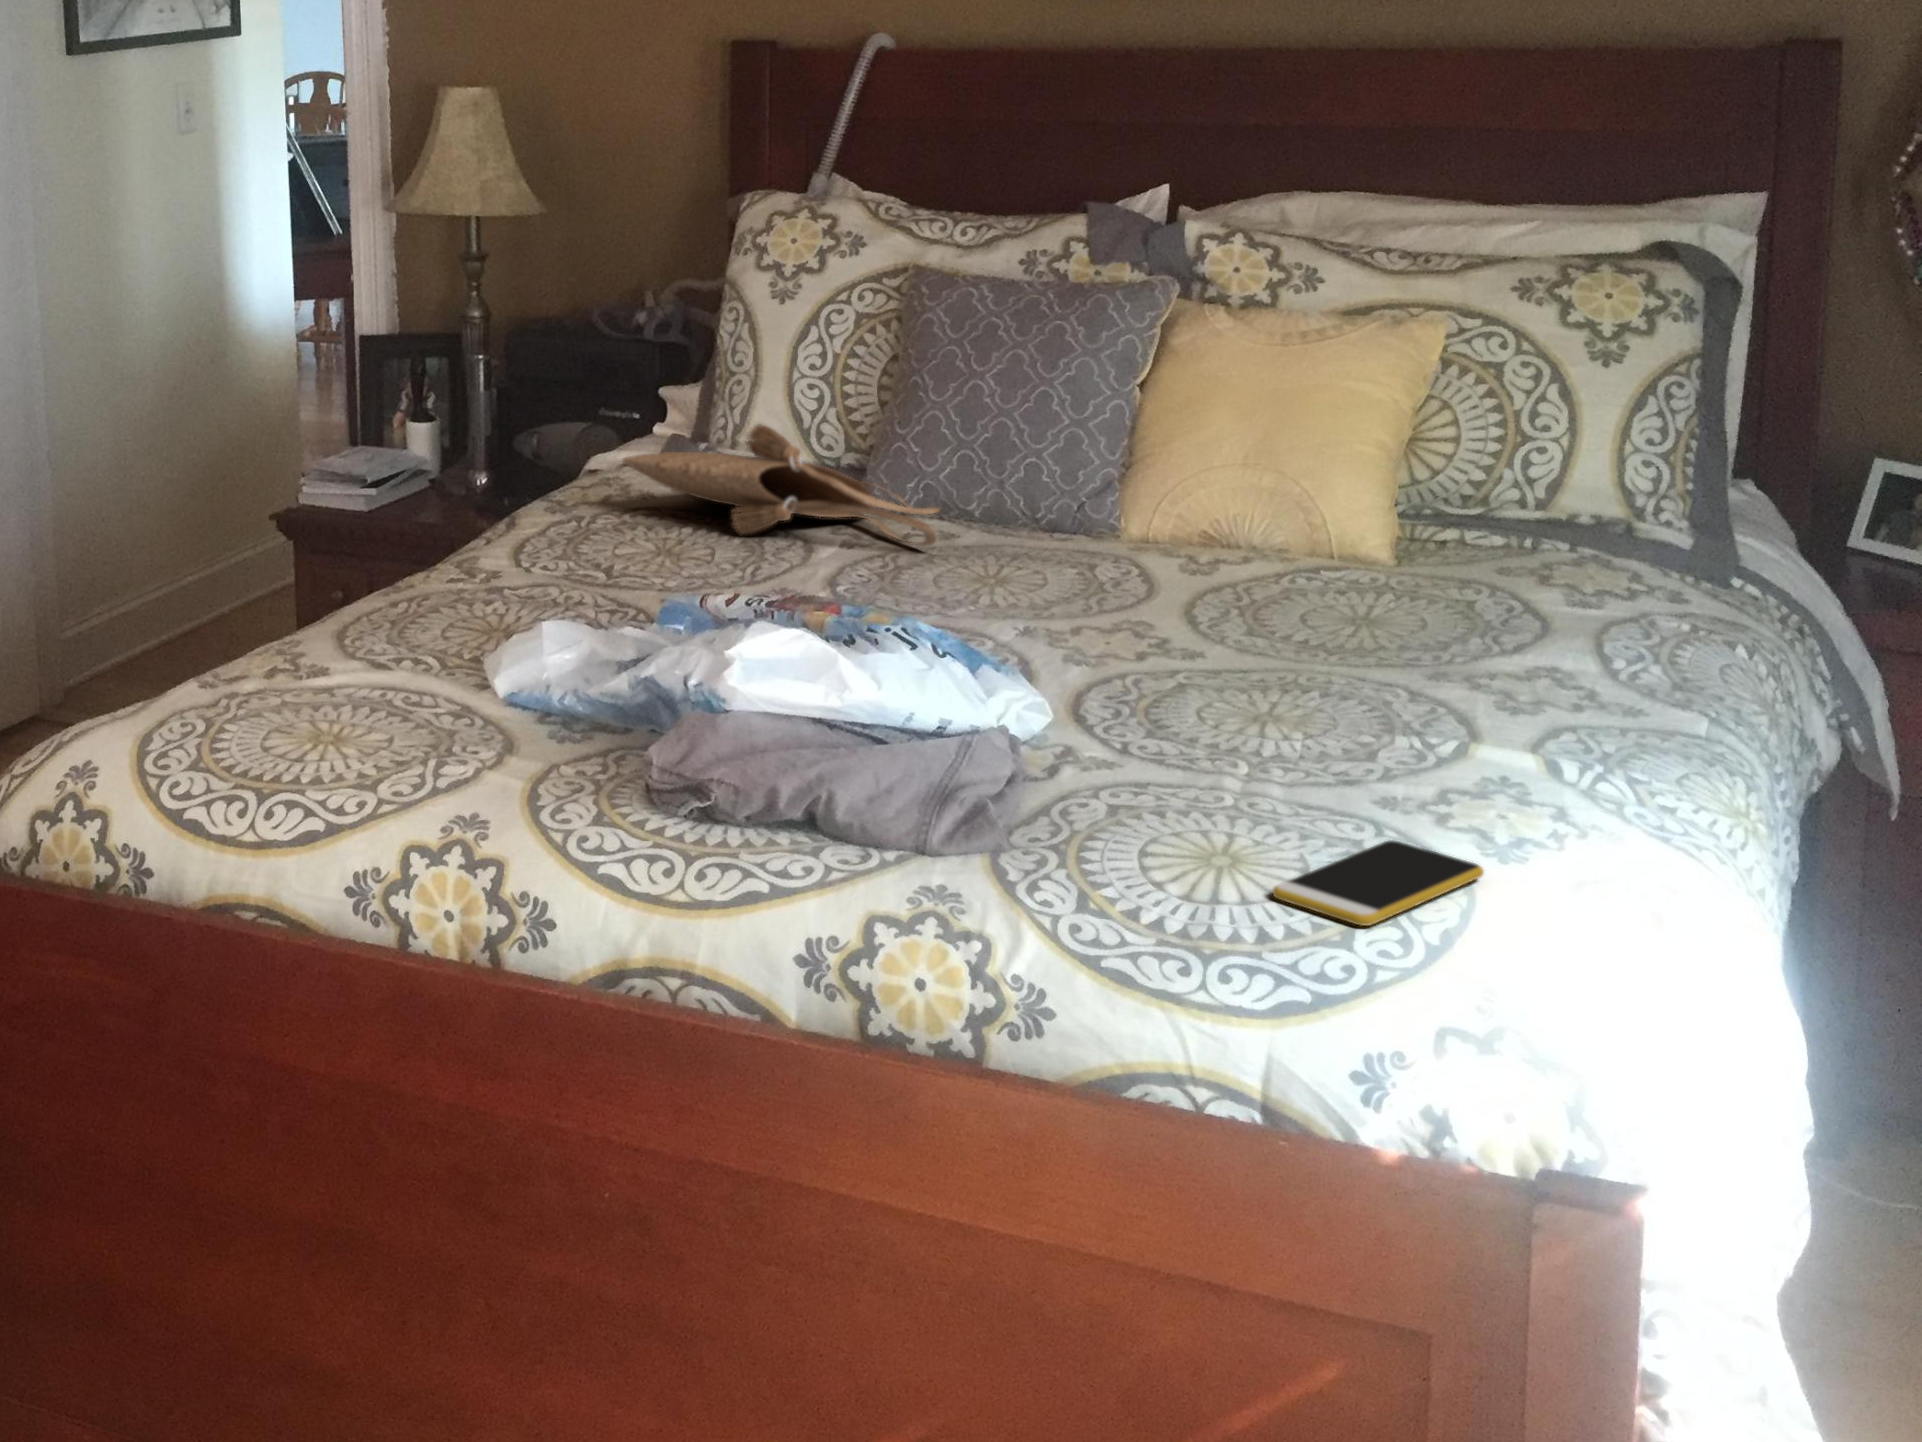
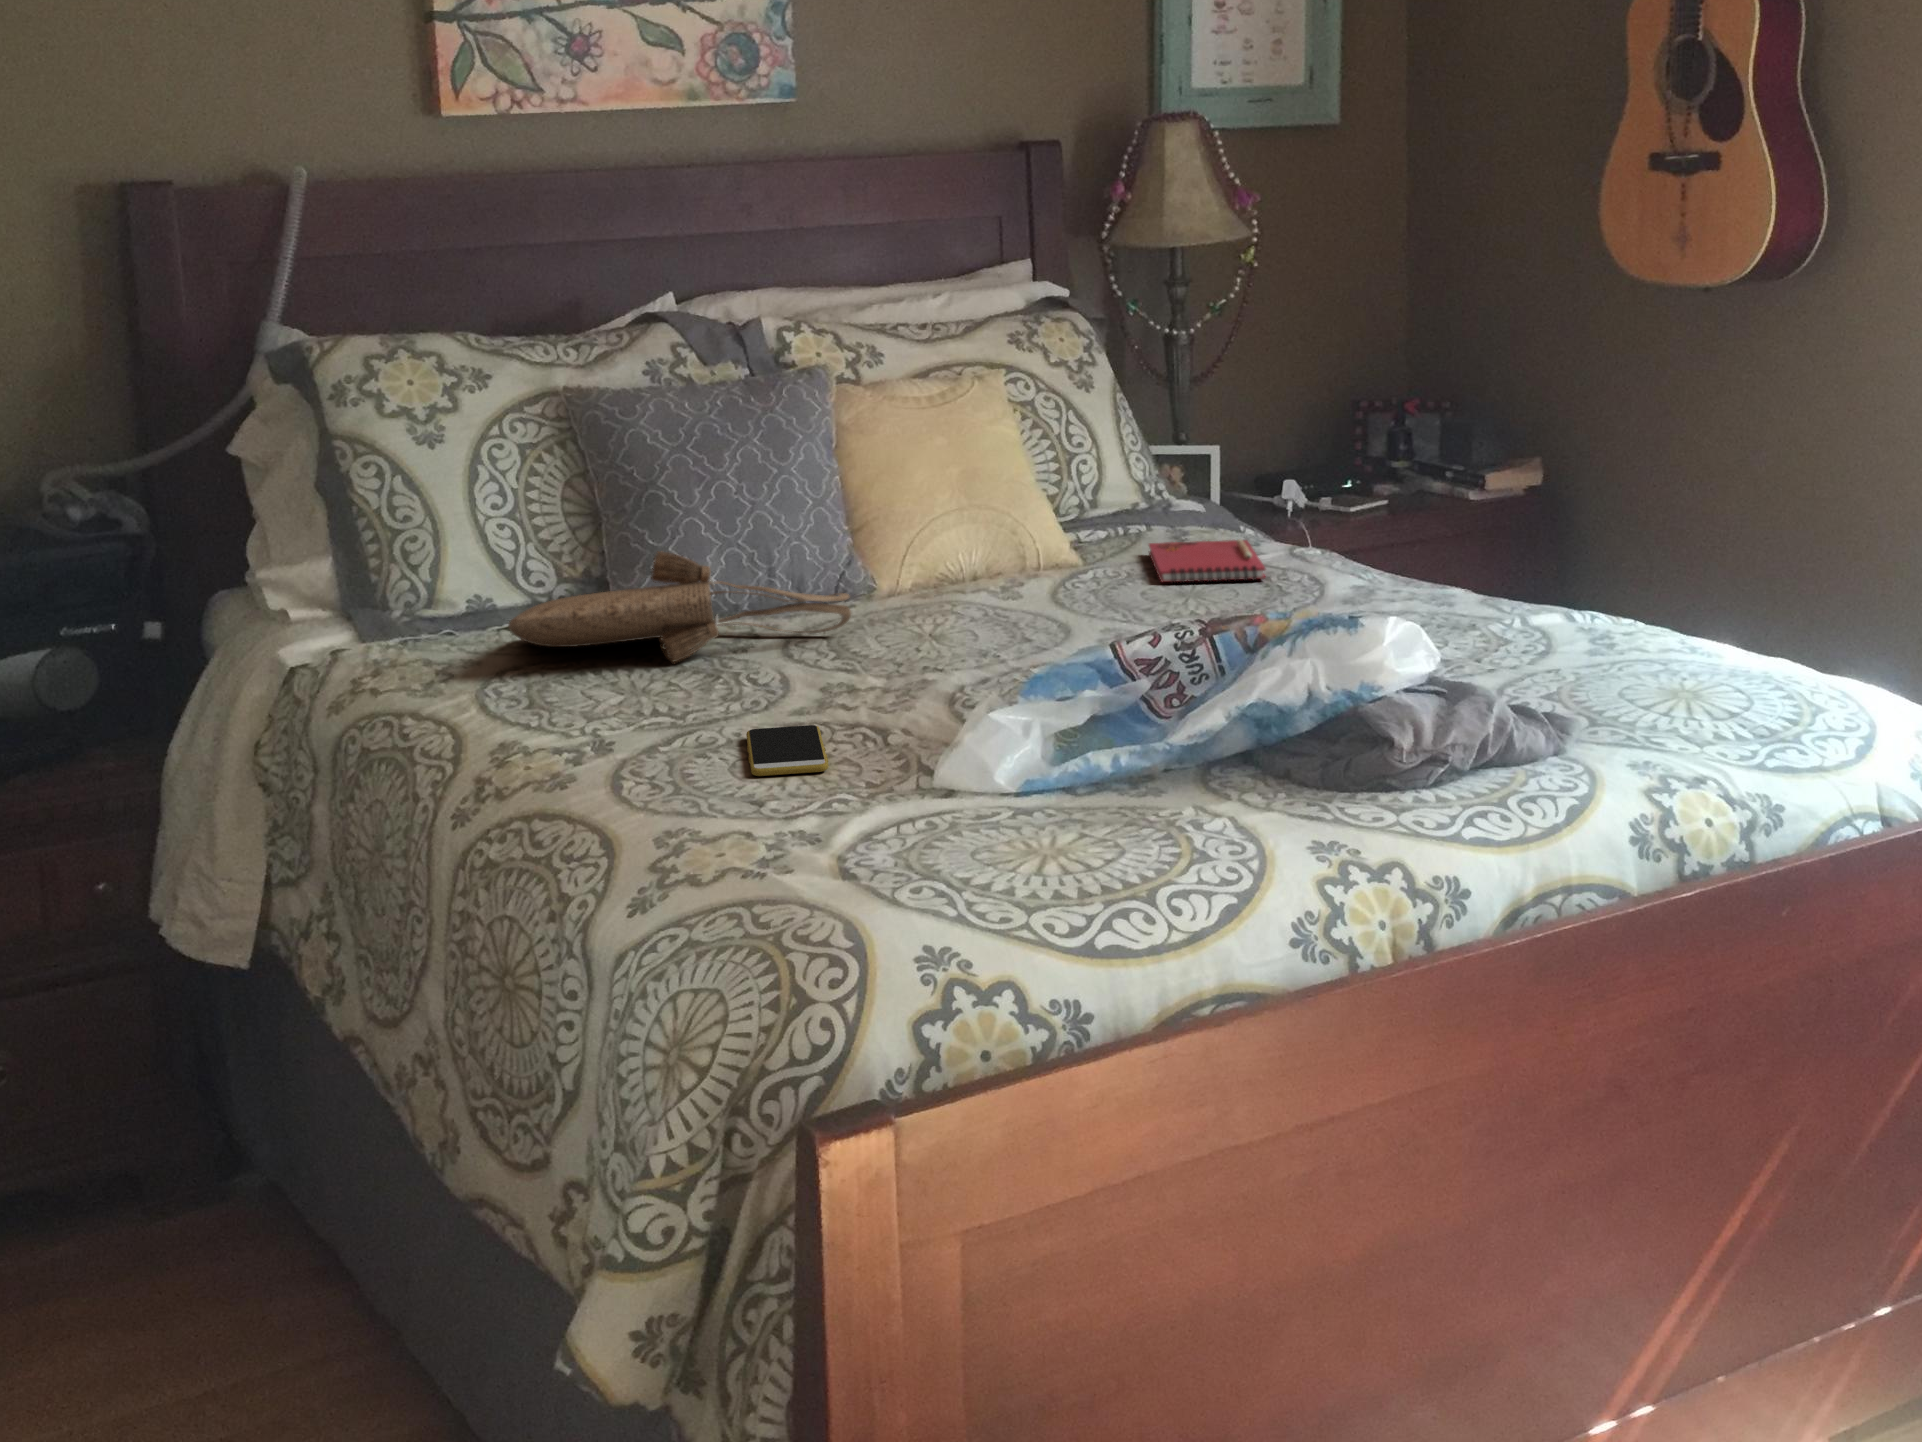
notebook: none [1396,561,1648,629] -> present [1149,539,1265,583]
smartphone: present [1273,840,1483,926] -> present [746,725,828,776]

